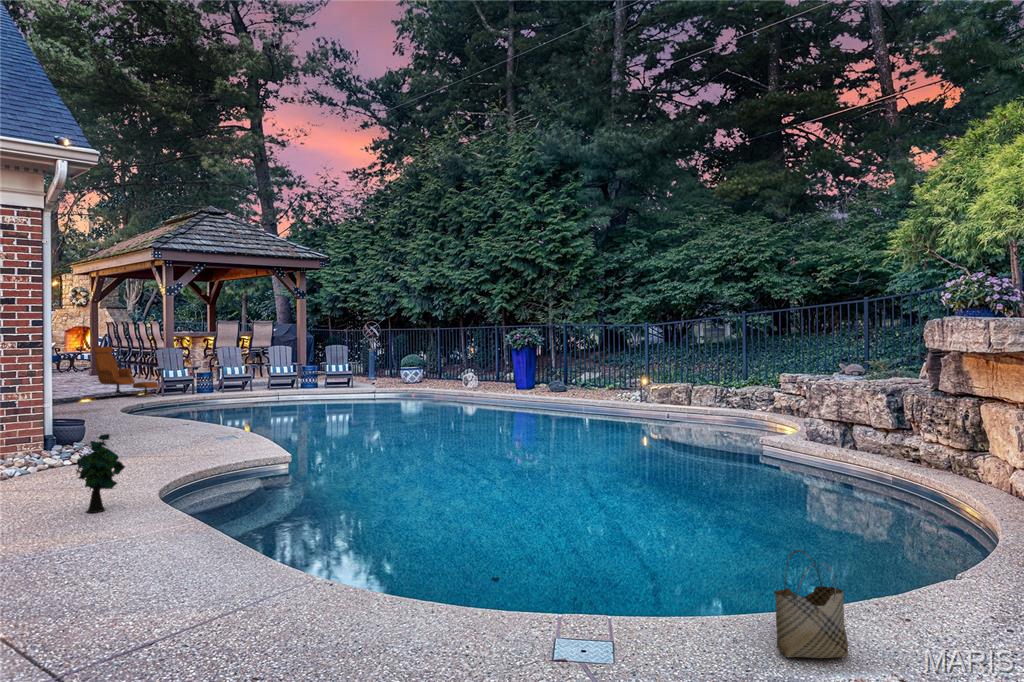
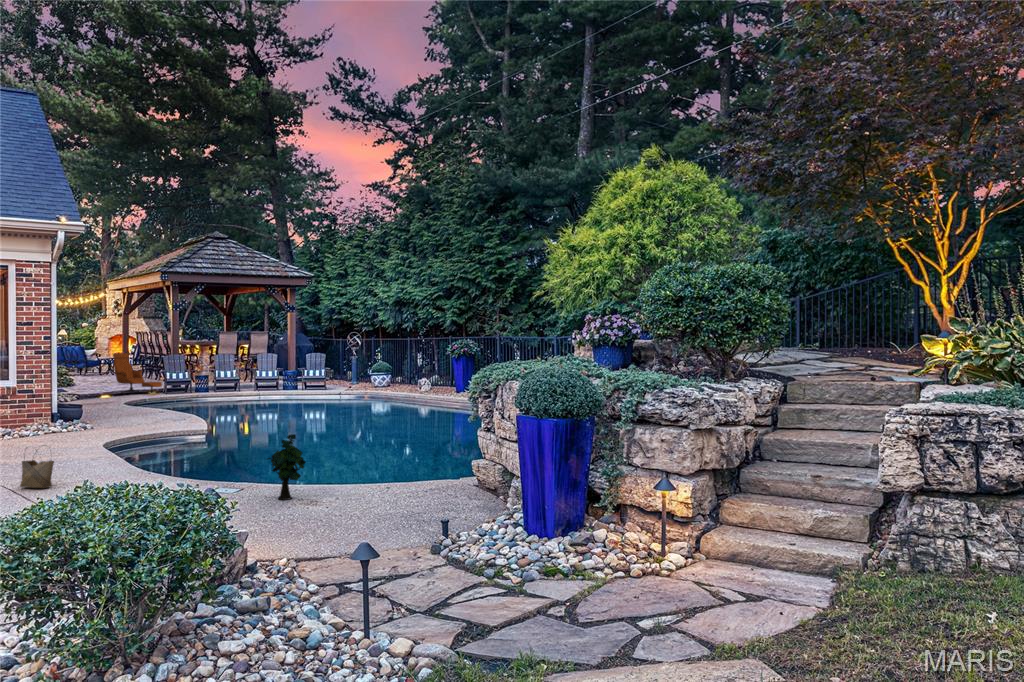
decorative plant: present [71,434,125,513] -> present [267,434,306,500]
woven basket: present [774,550,848,658] -> present [20,450,54,488]

